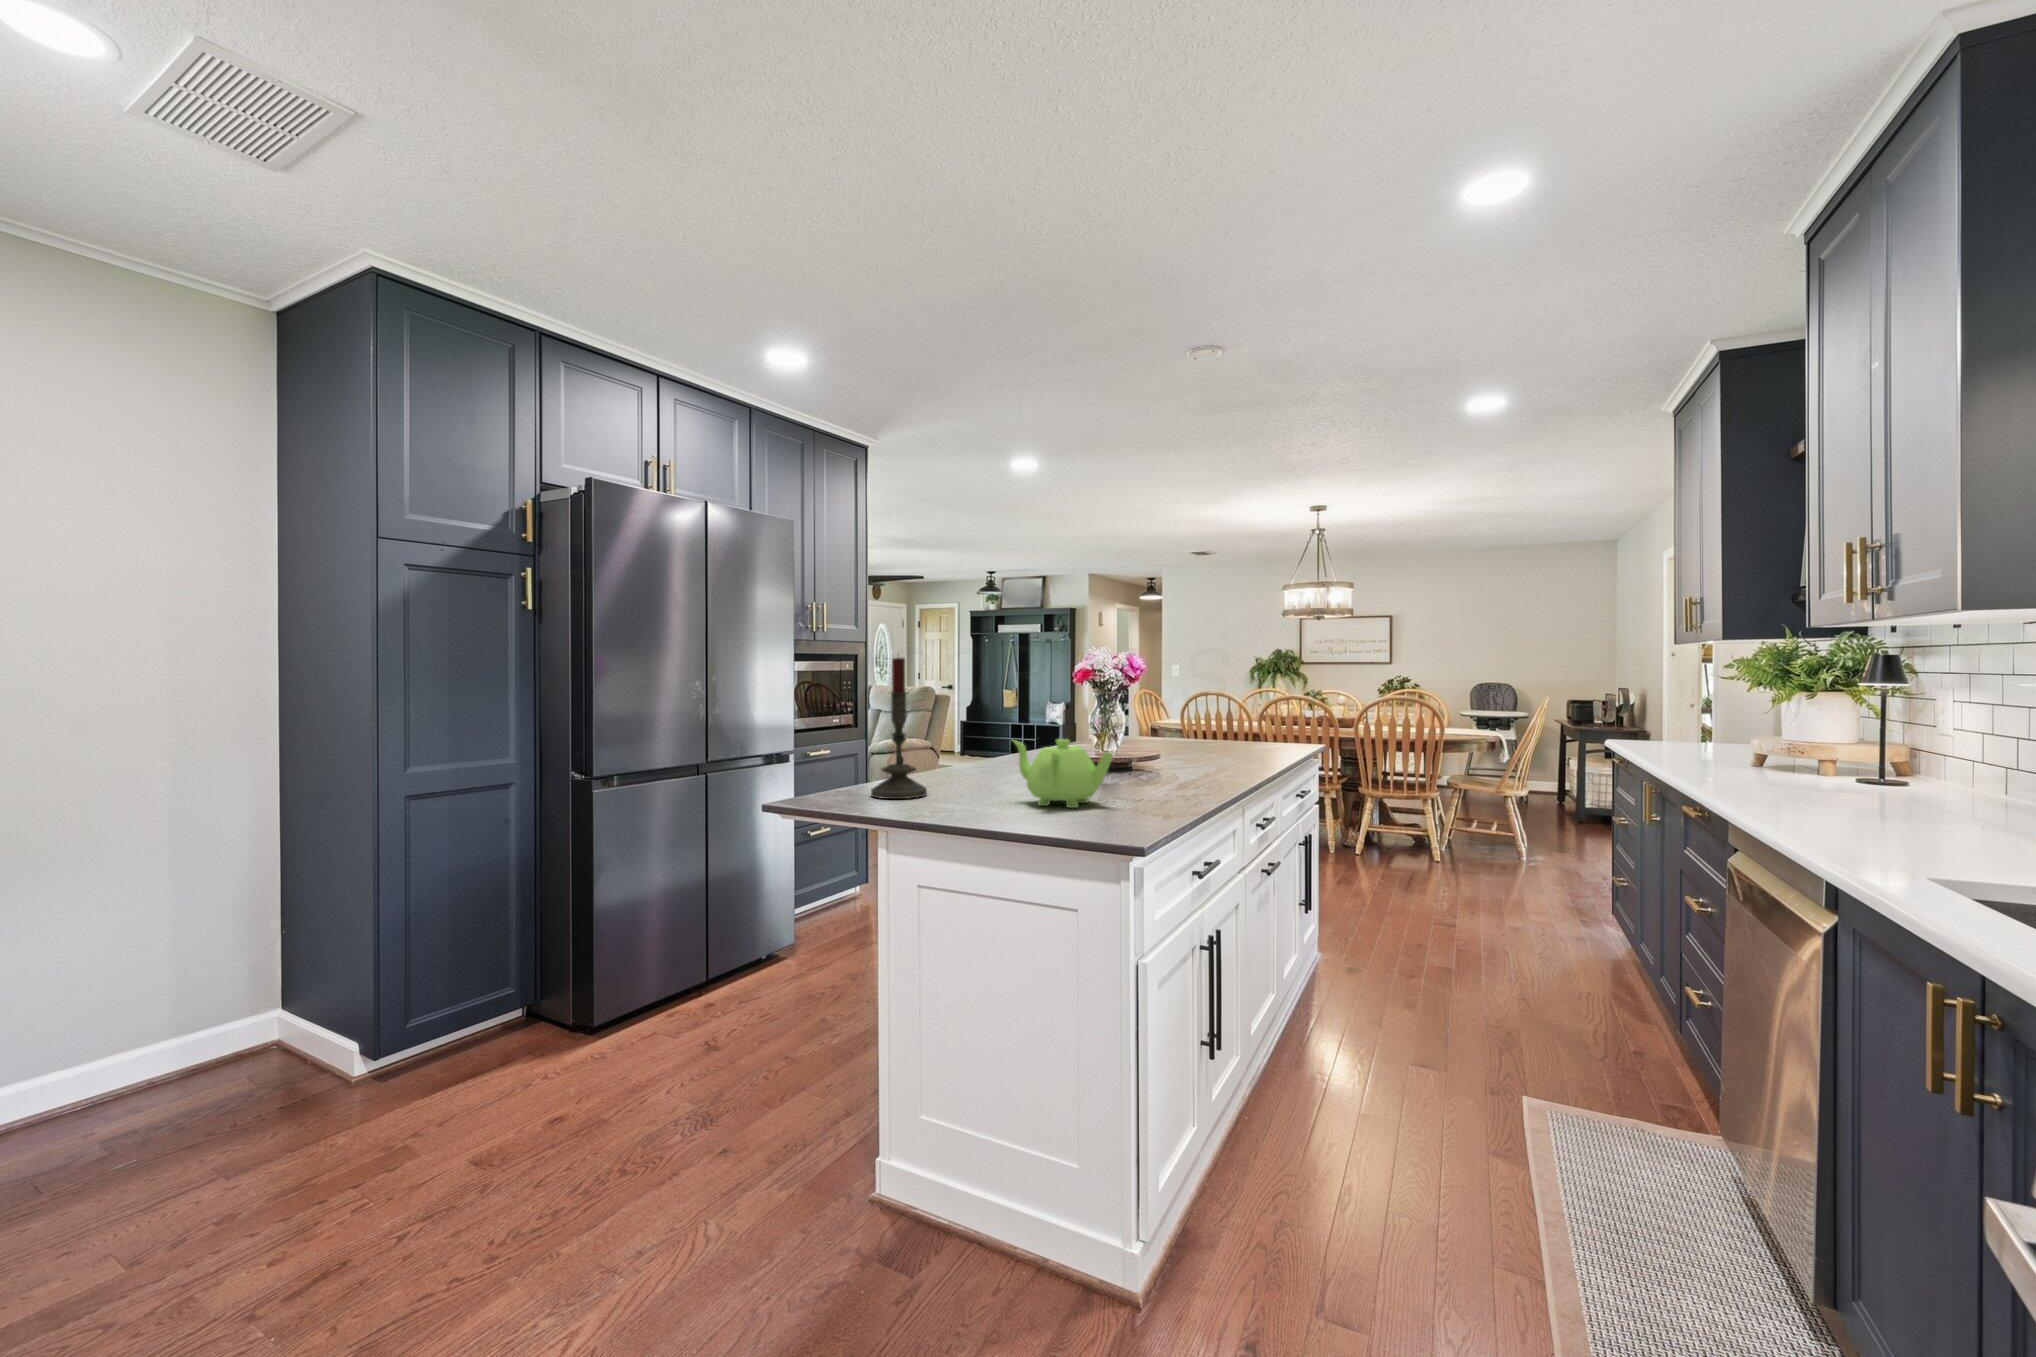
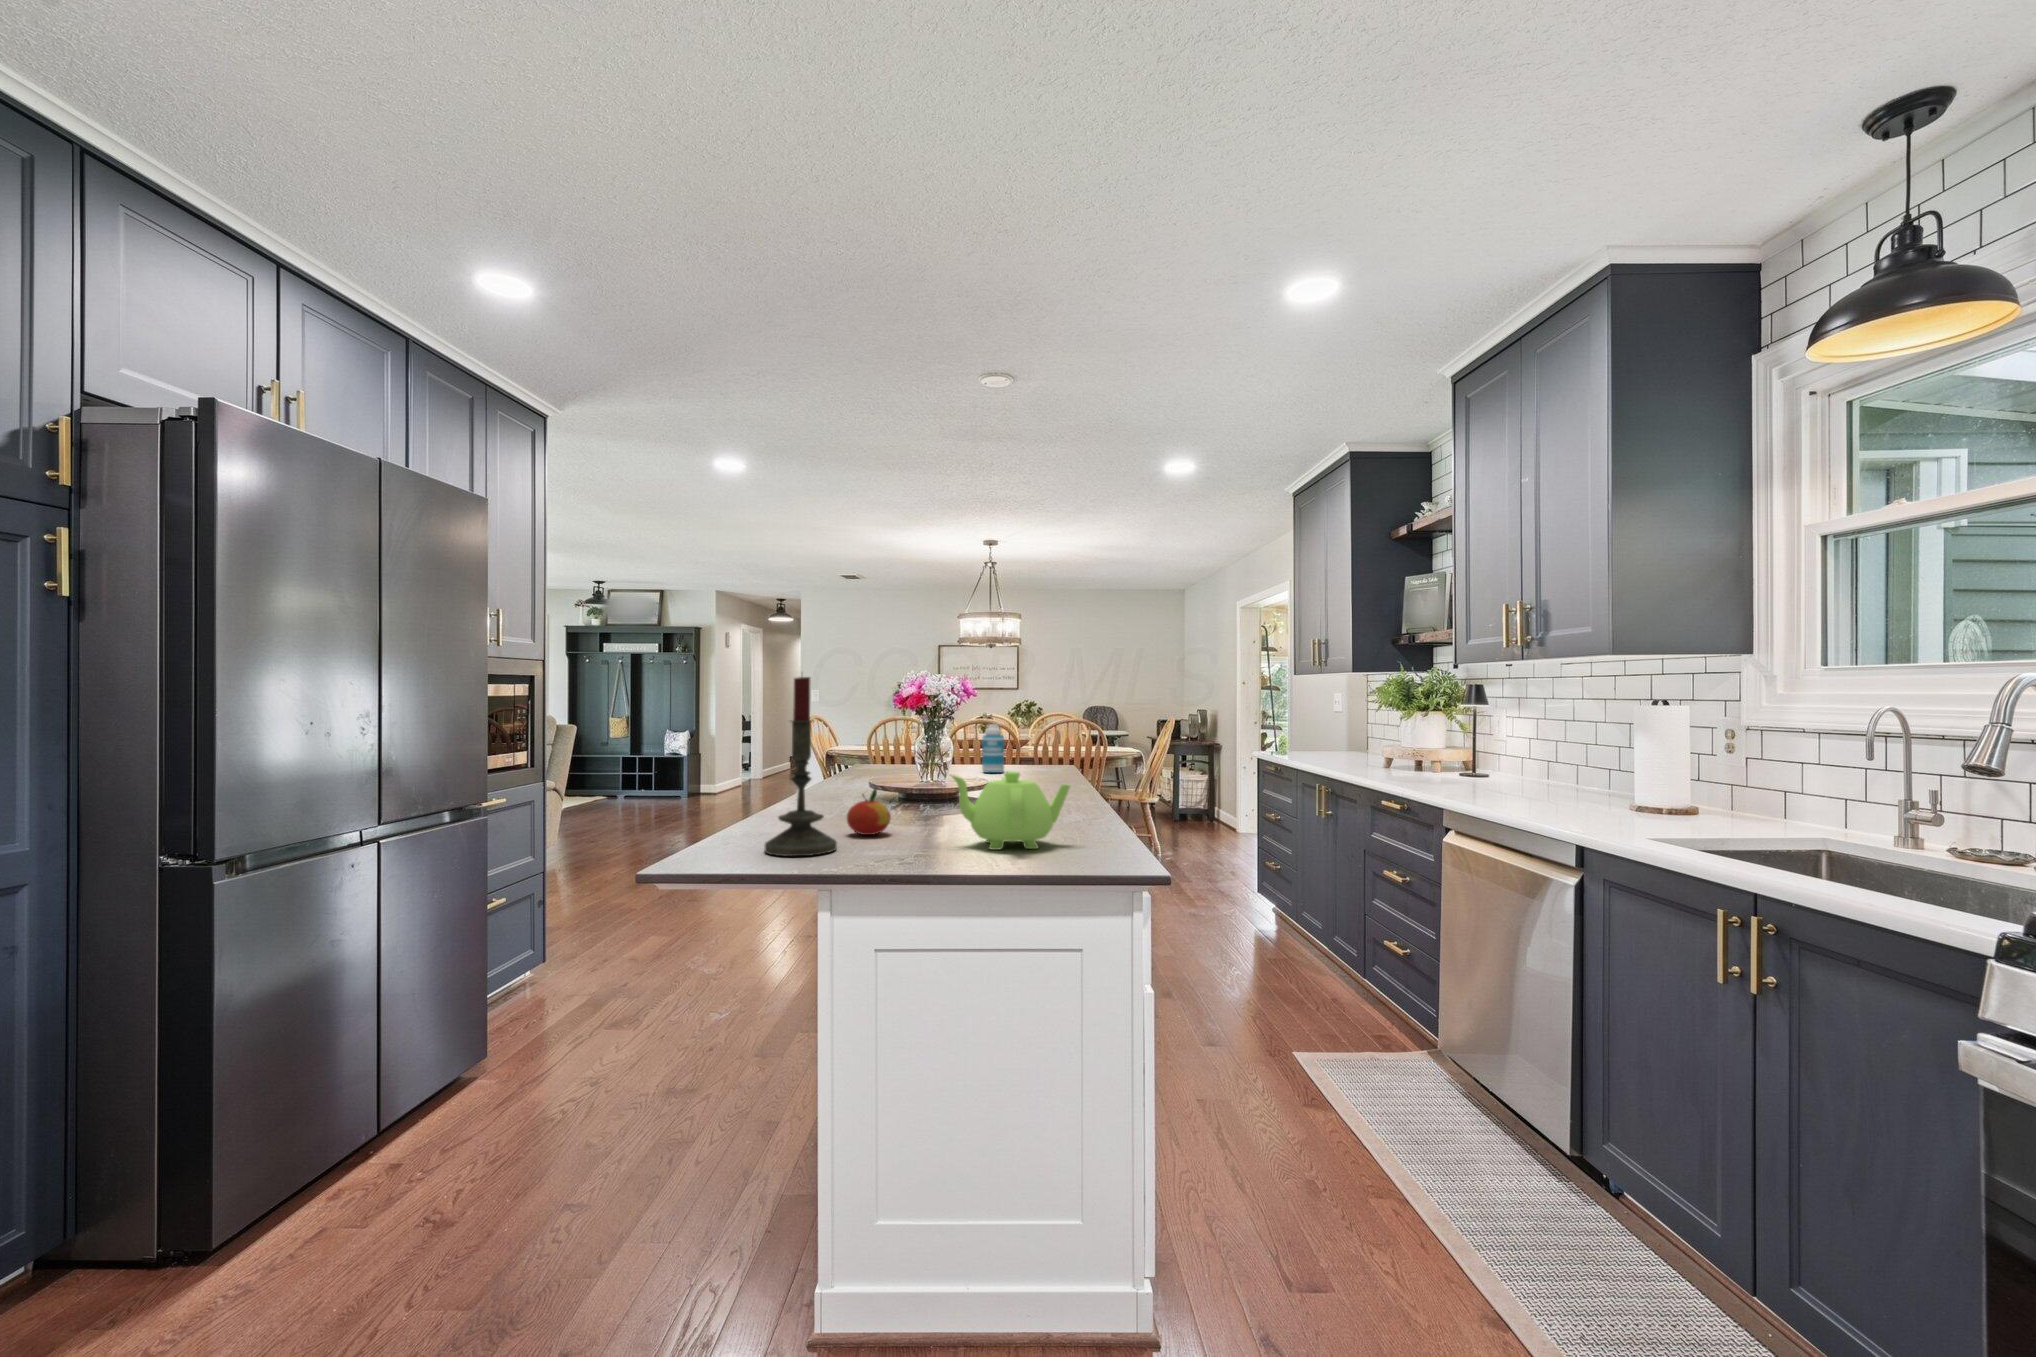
bottle: none [1198,700,1220,747] -> present [982,724,1004,773]
apple: none [955,750,991,789] -> present [847,789,891,835]

